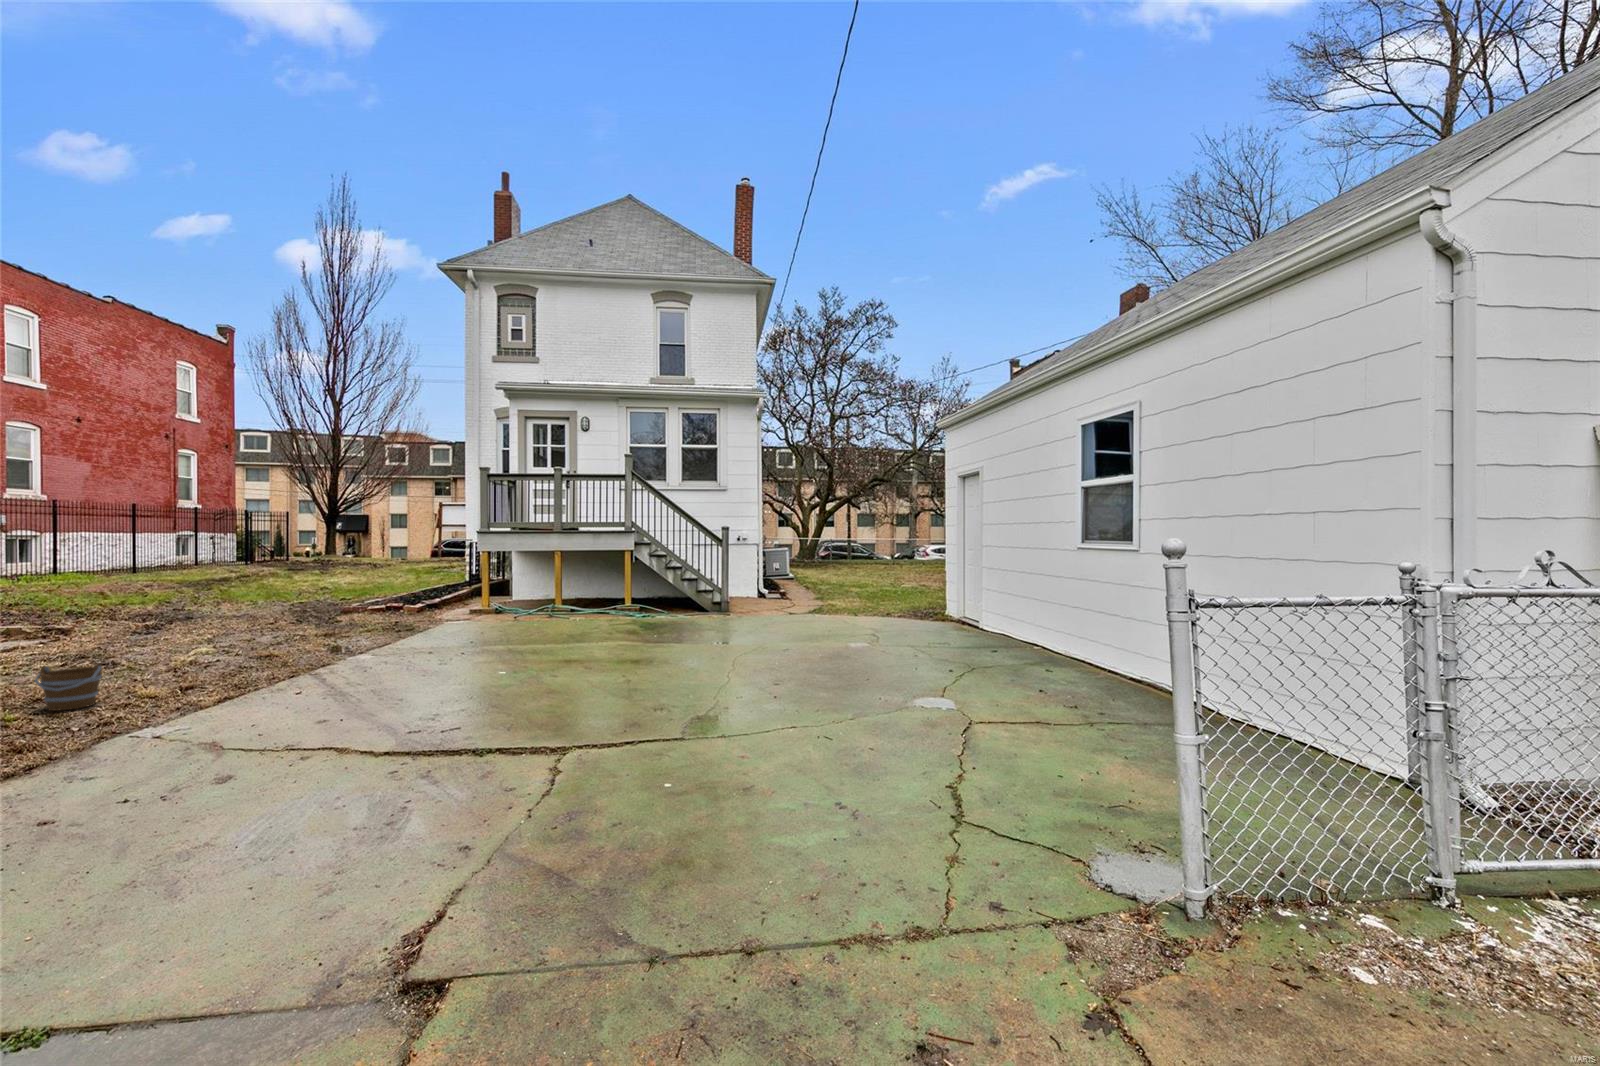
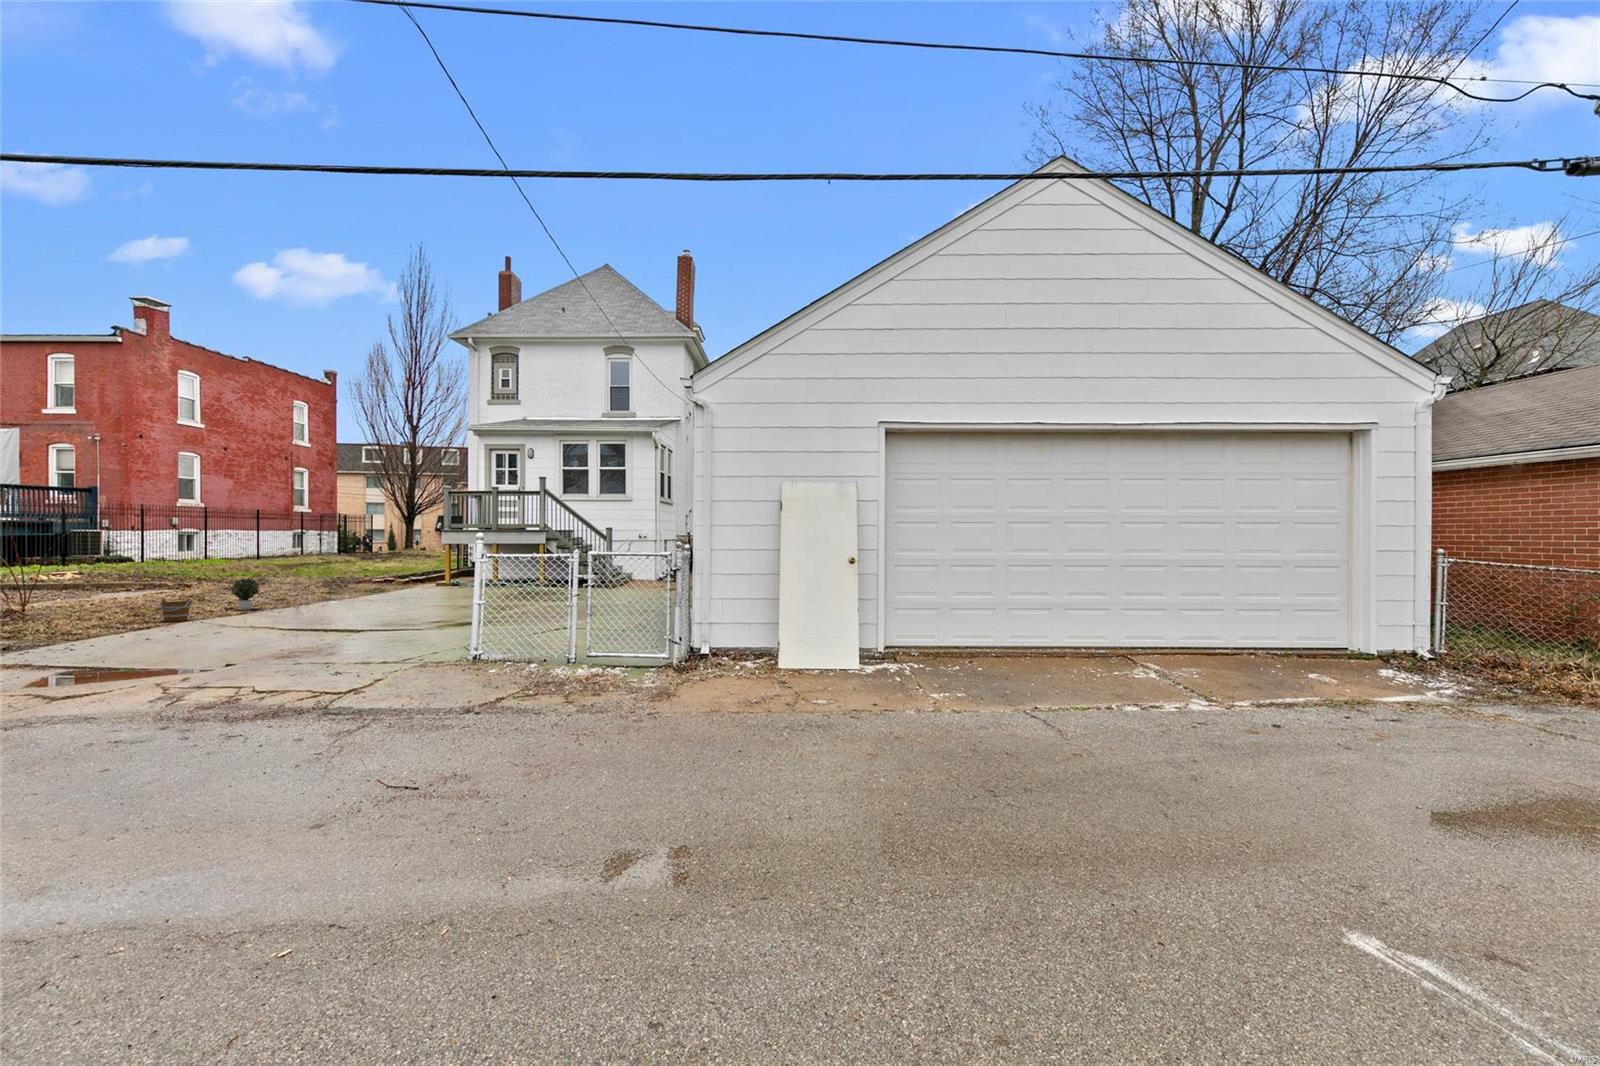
potted plant: none [164,615,219,673] -> present [230,578,259,611]

